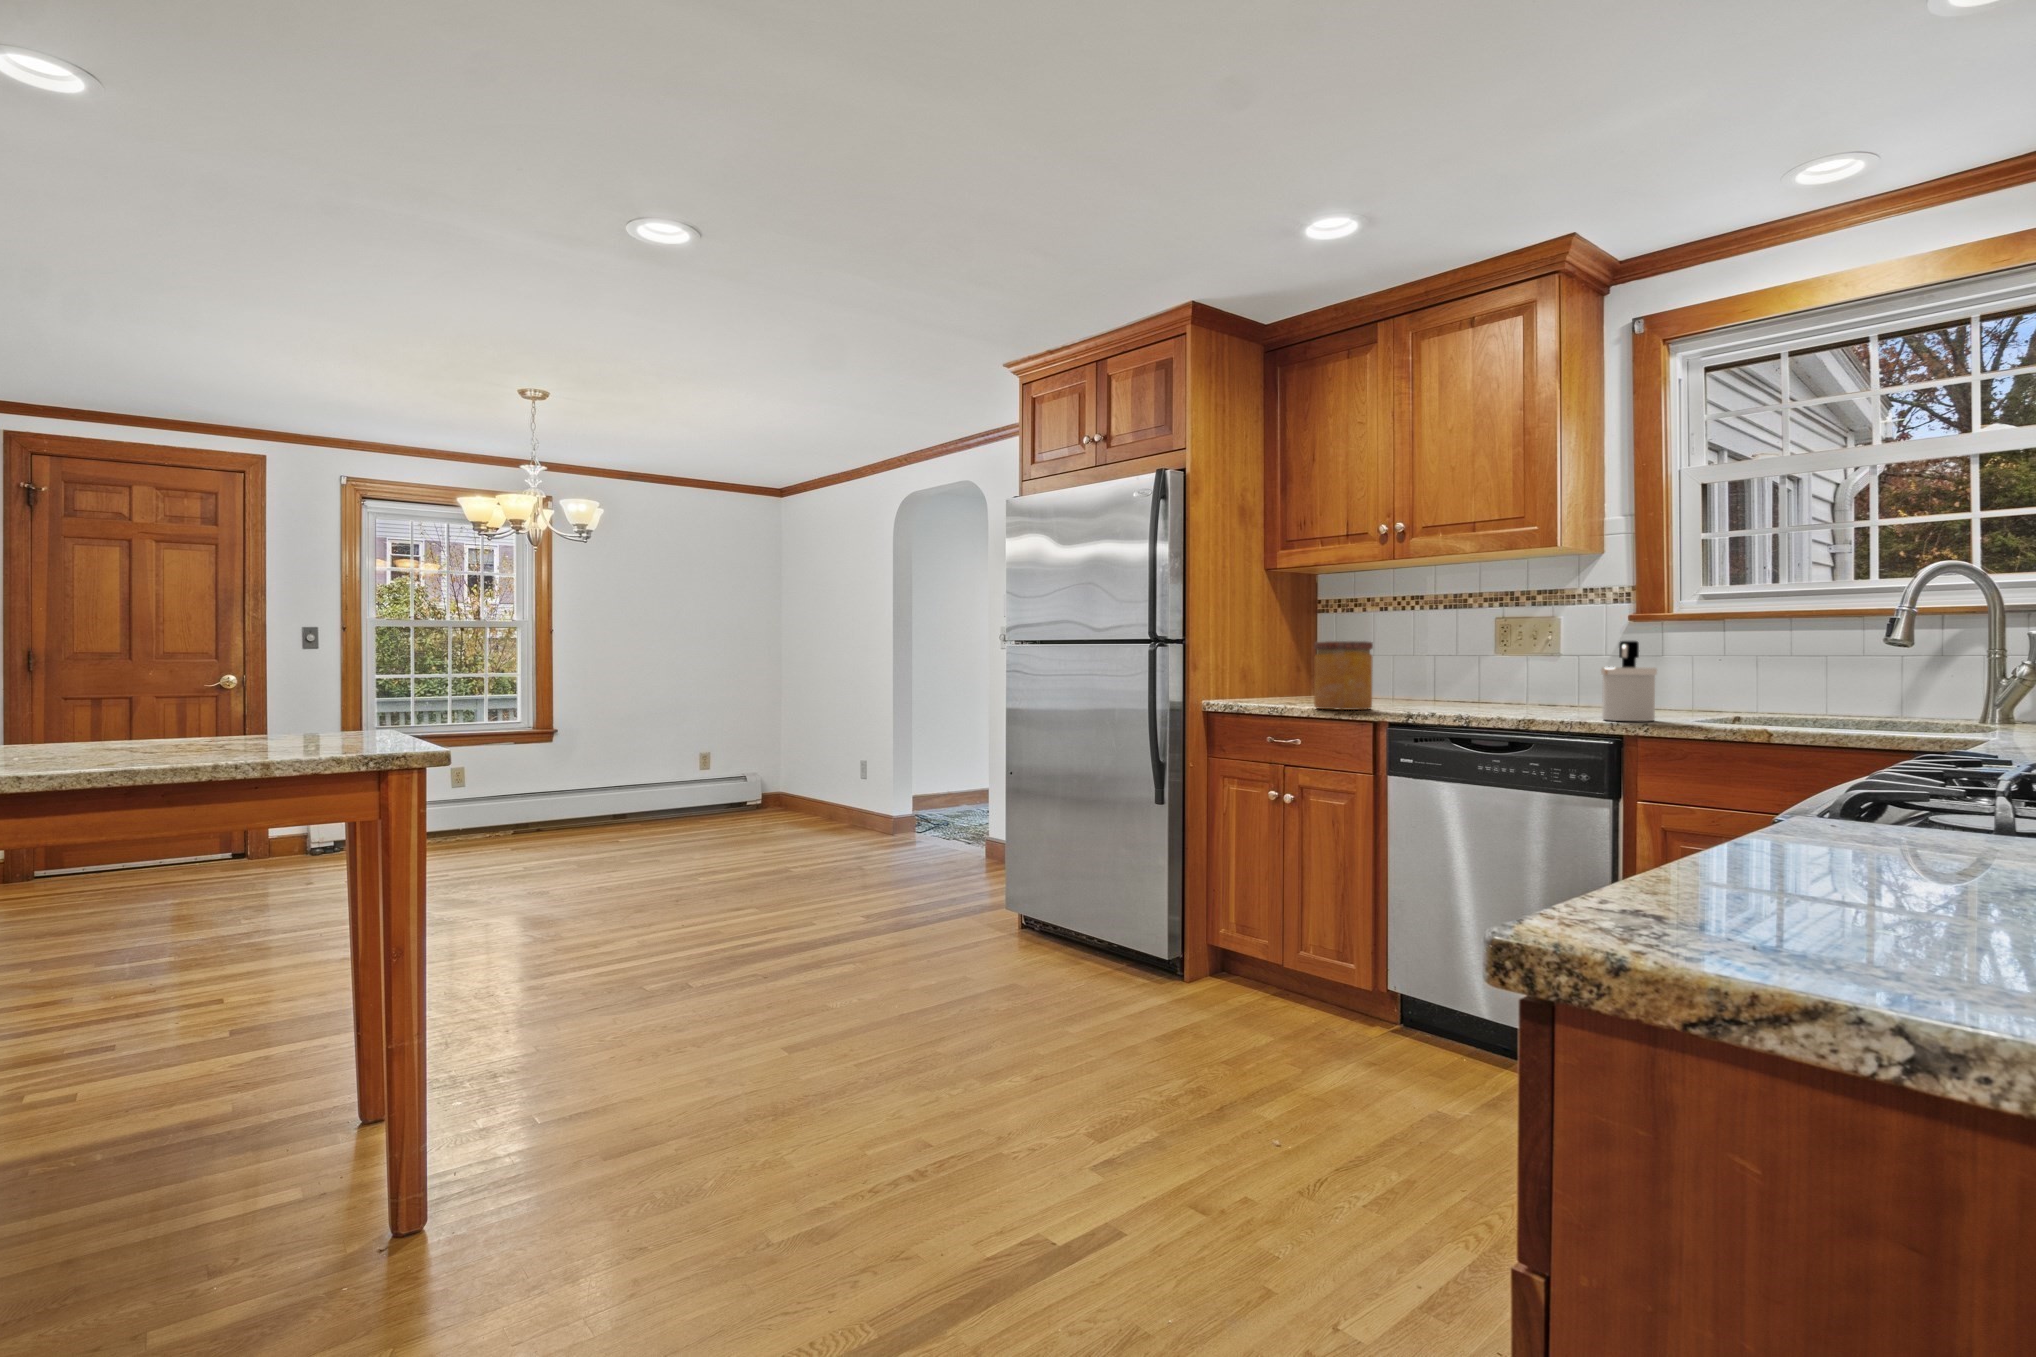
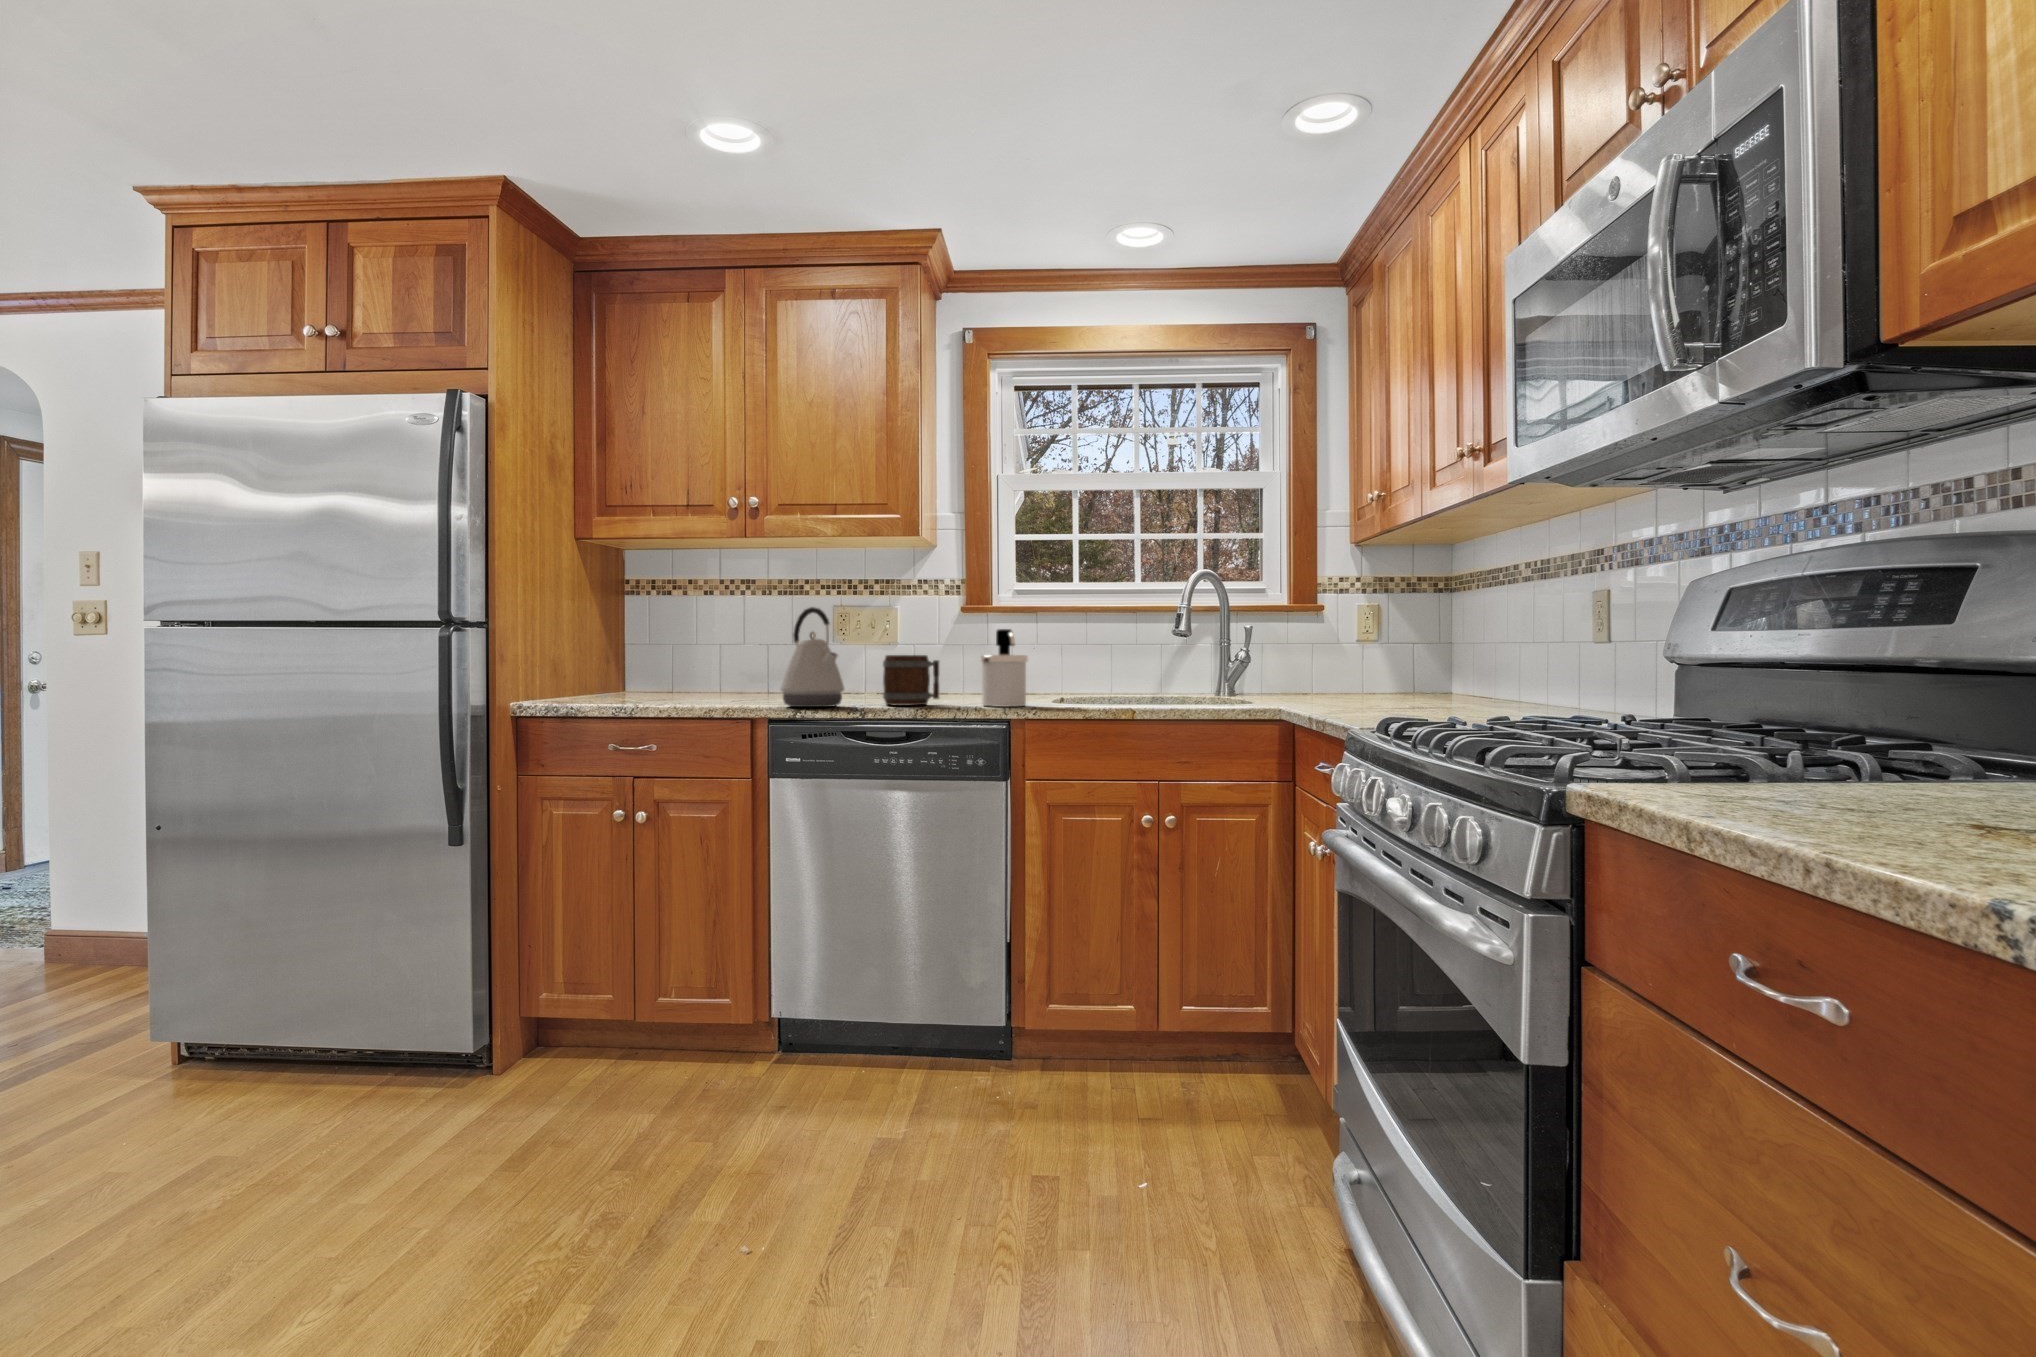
kettle: none [1394,624,1455,715] -> present [781,607,844,707]
jar: present [1314,641,1373,710] -> none [676,625,744,705]
mug: none [1497,667,1562,716] -> present [883,655,939,705]

